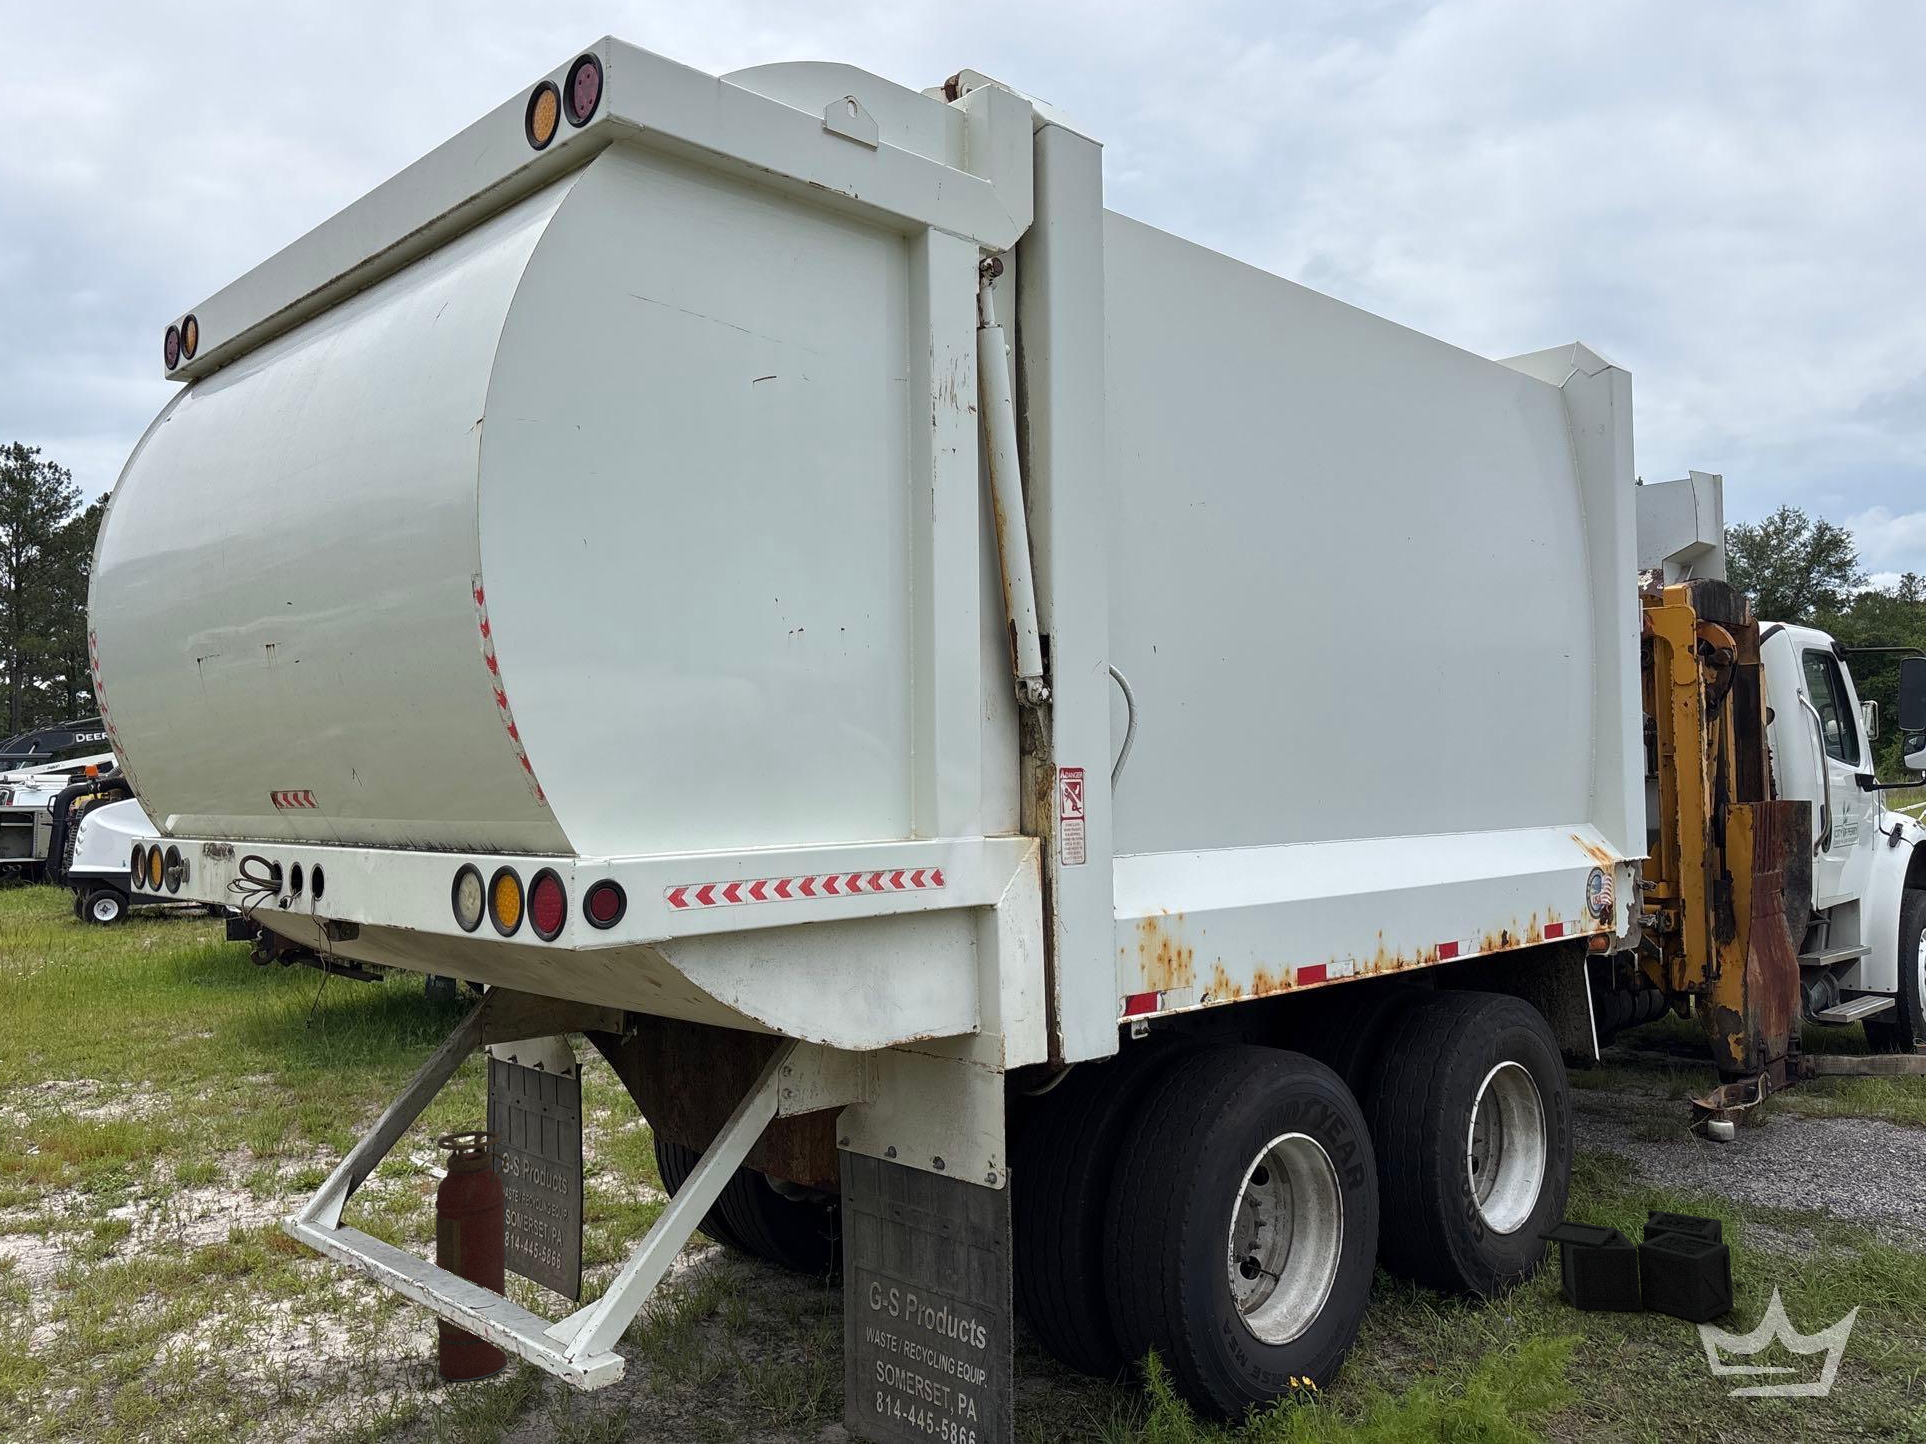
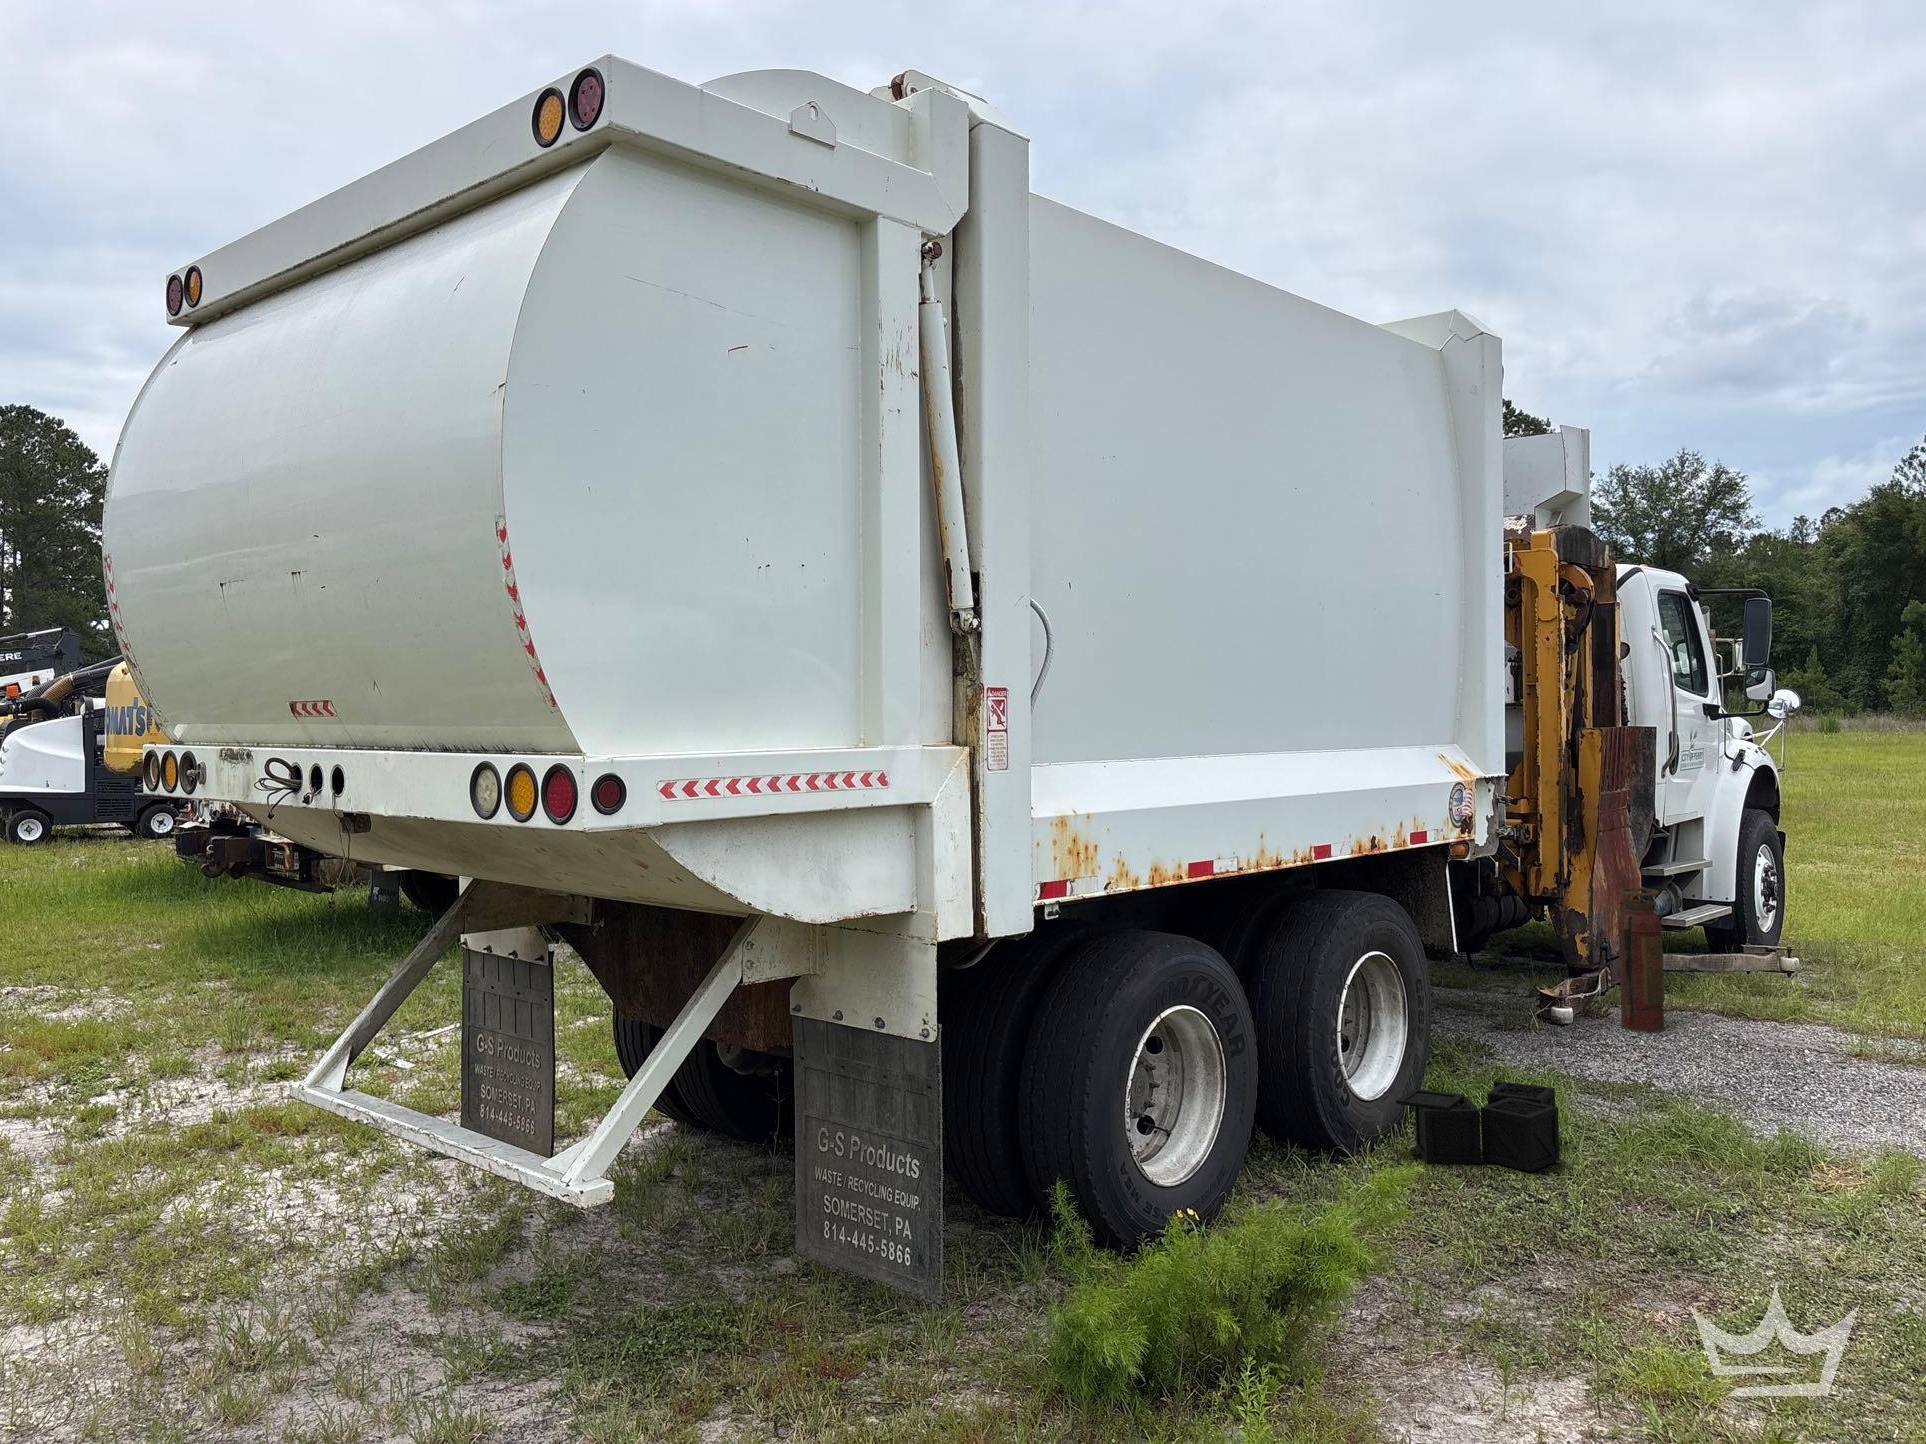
fire extinguisher: present [435,1131,508,1381] -> present [1615,888,1665,1032]

